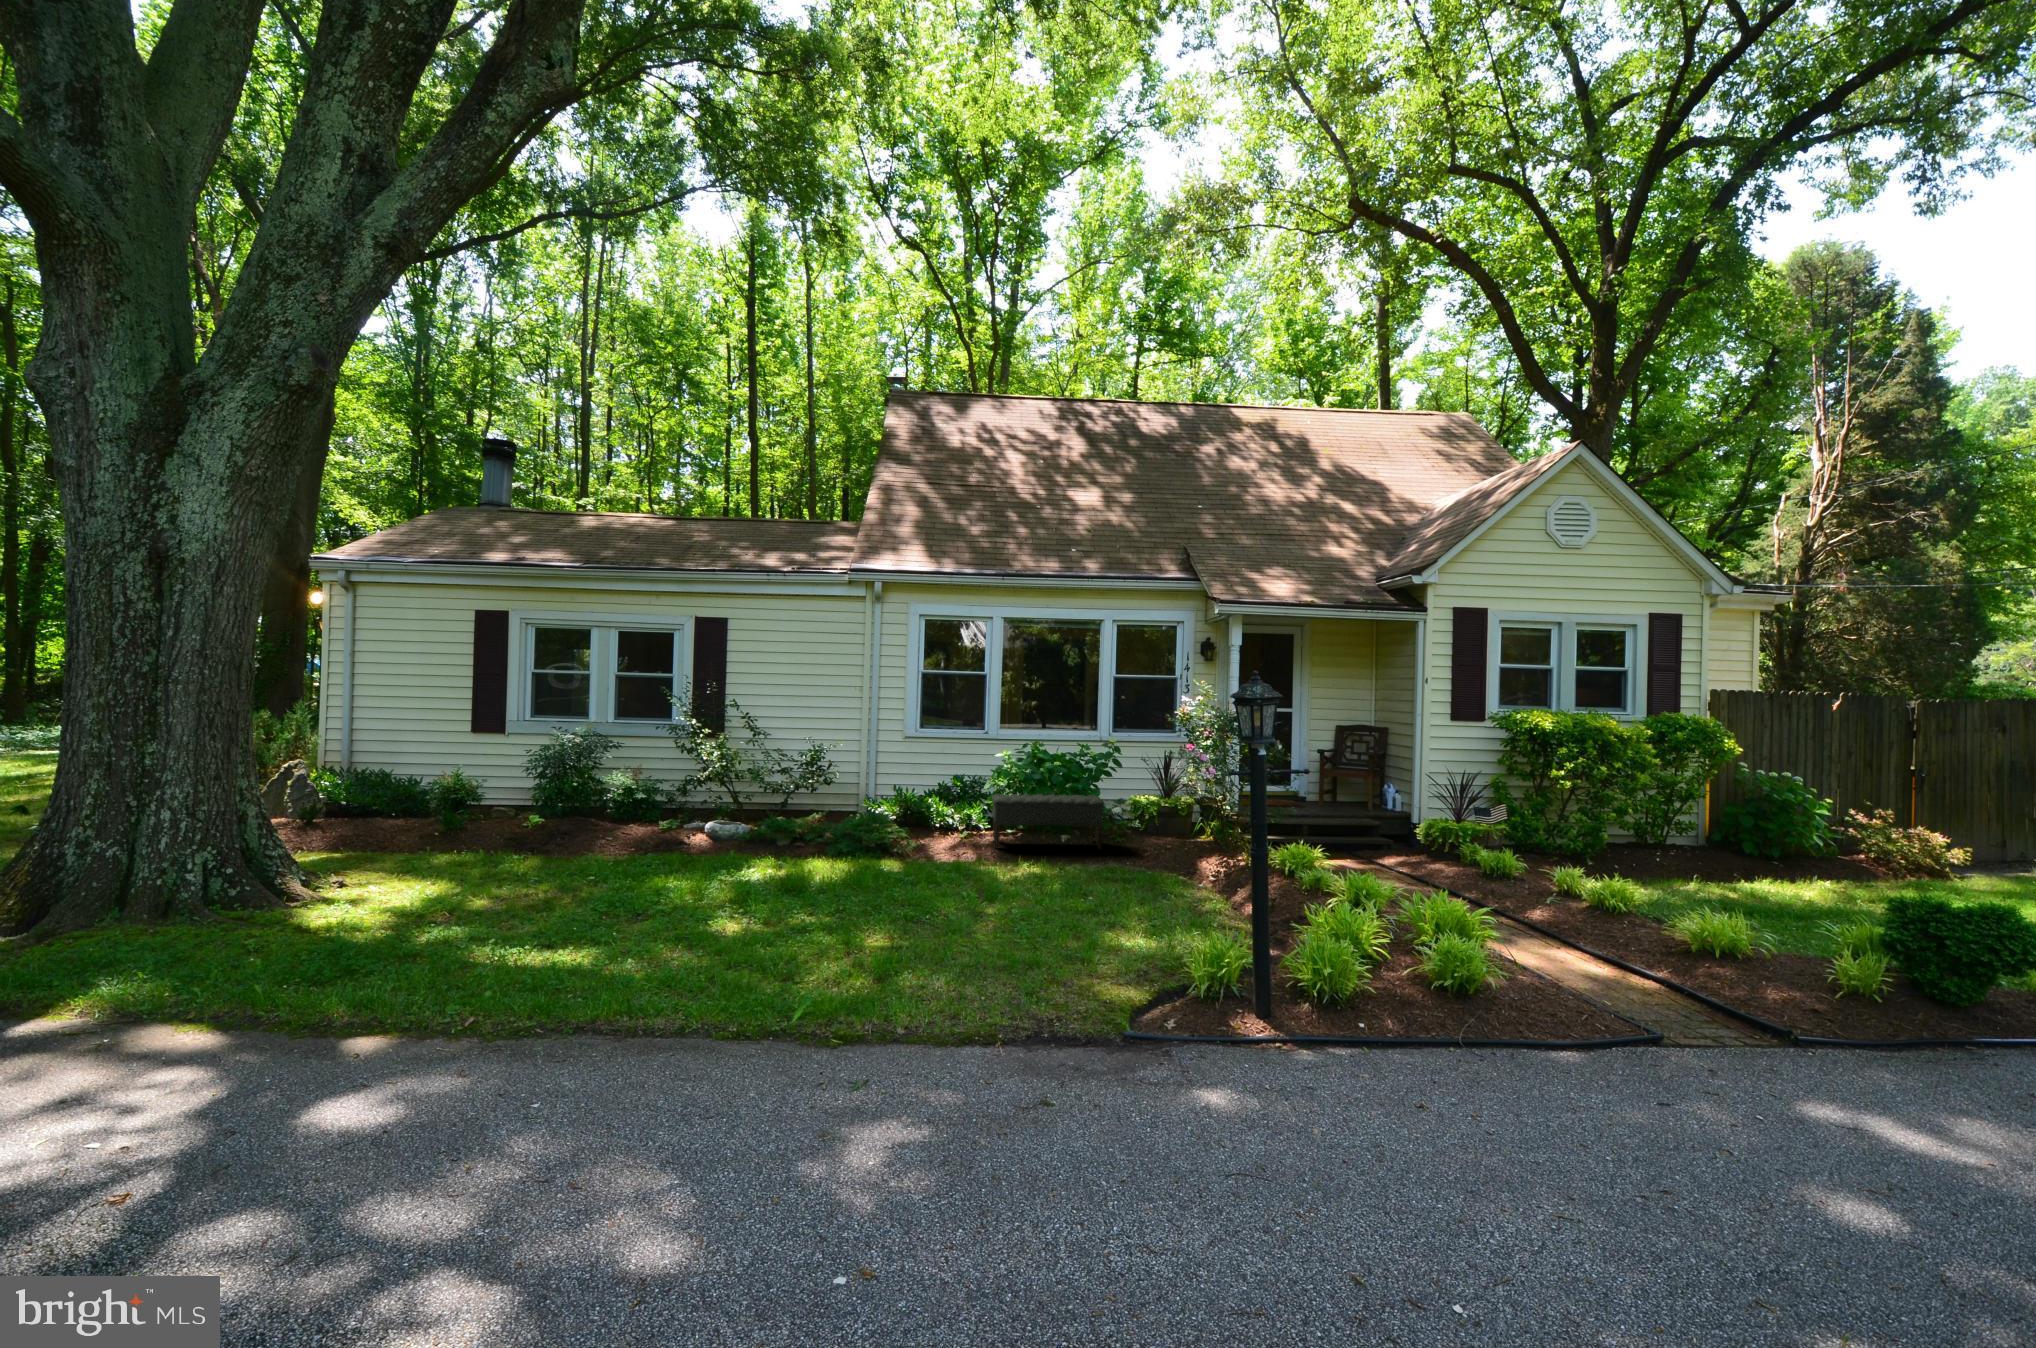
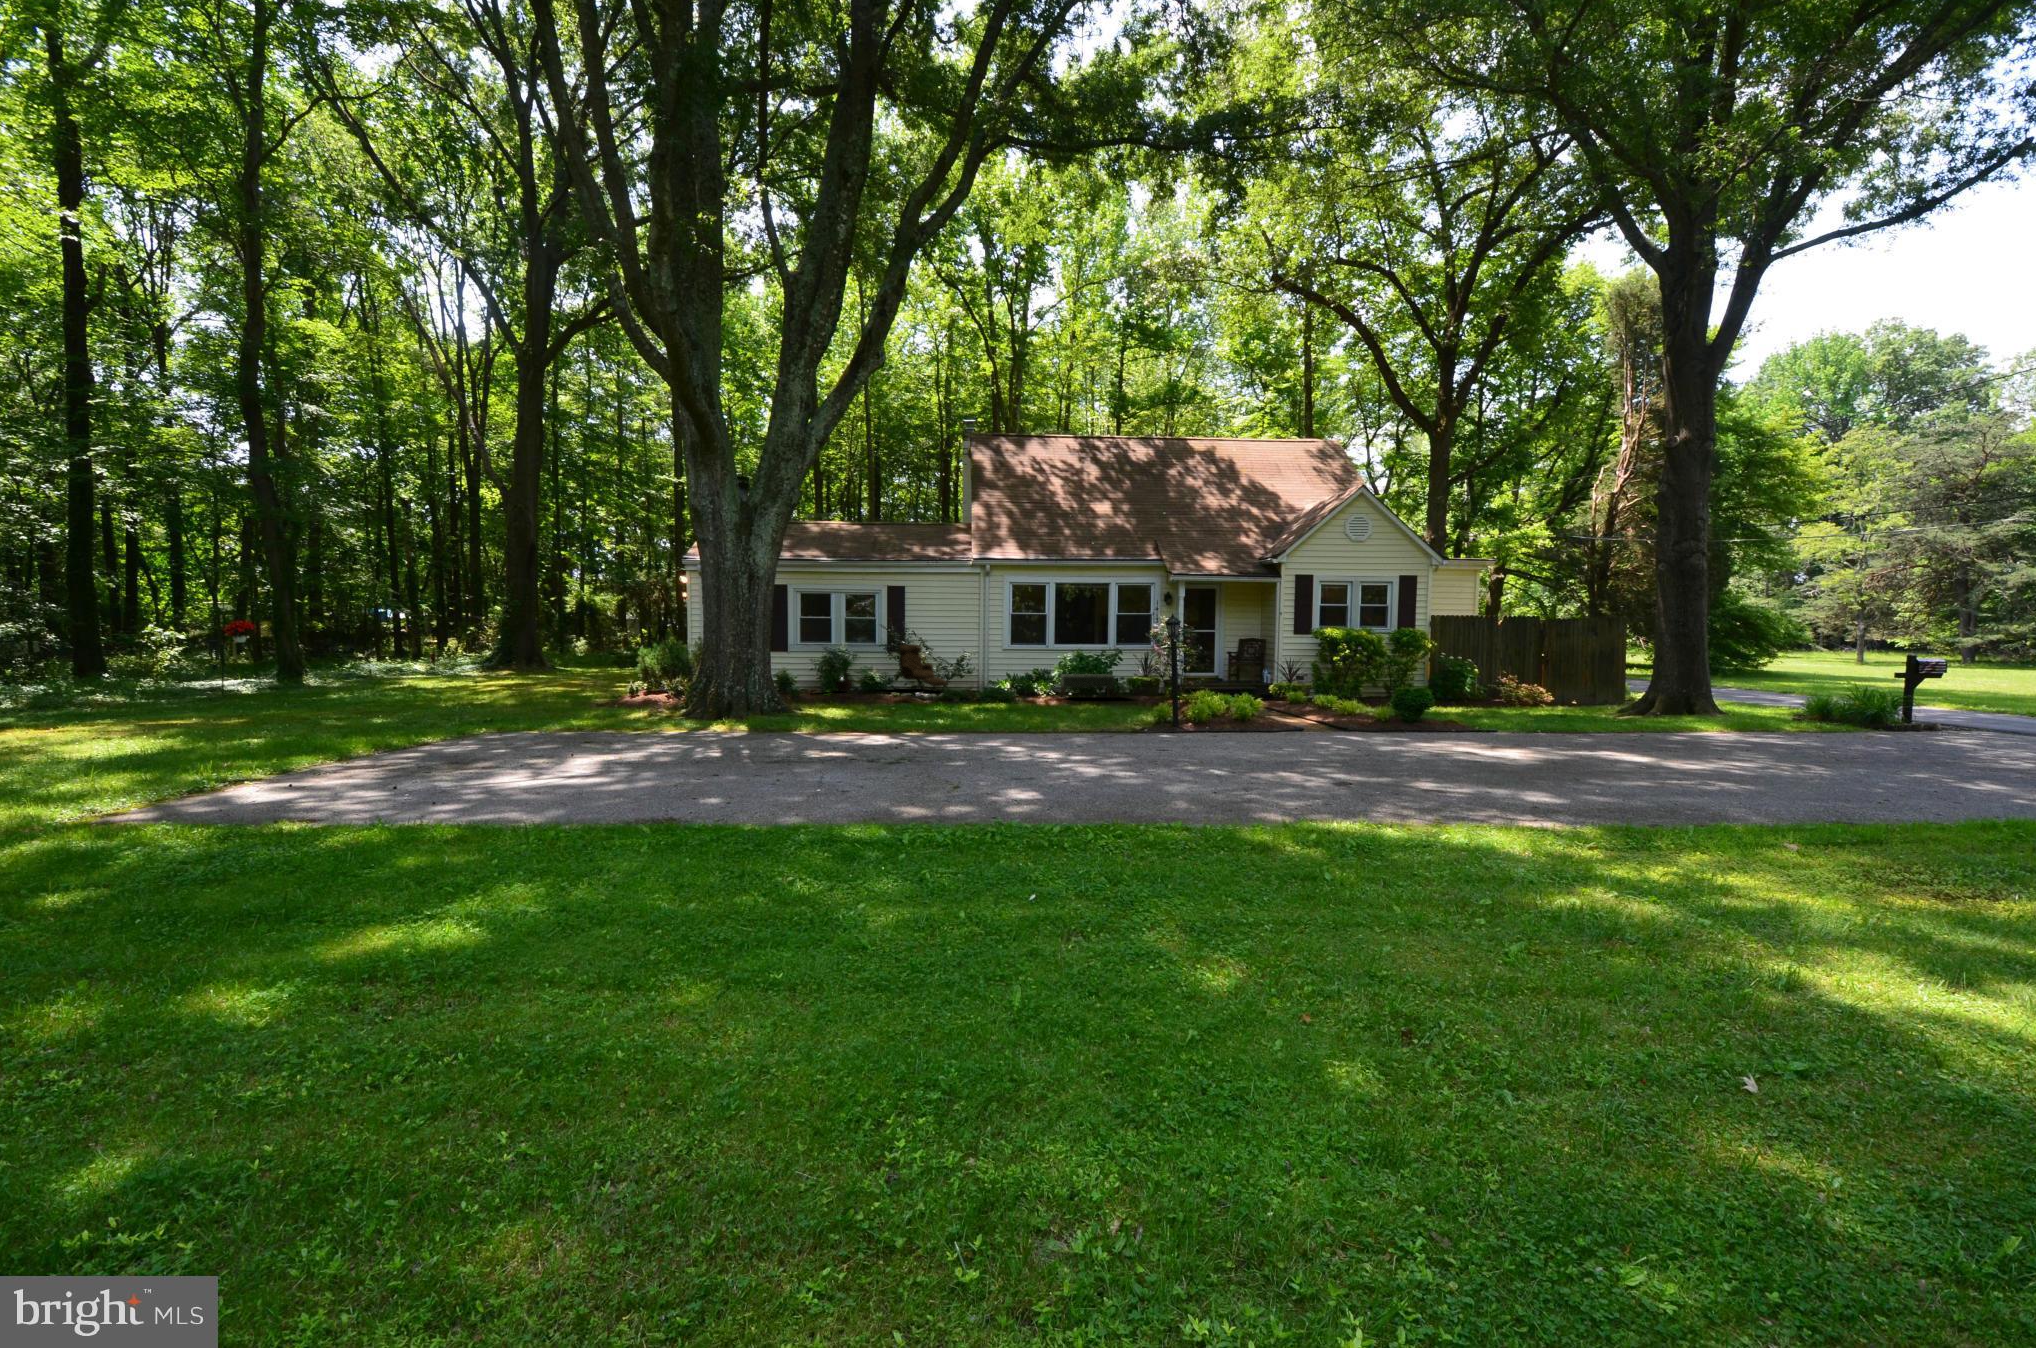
lounge chair: none [684,726,773,826] -> present [899,644,947,691]
potted tree: none [537,744,588,820] -> present [836,657,854,692]

